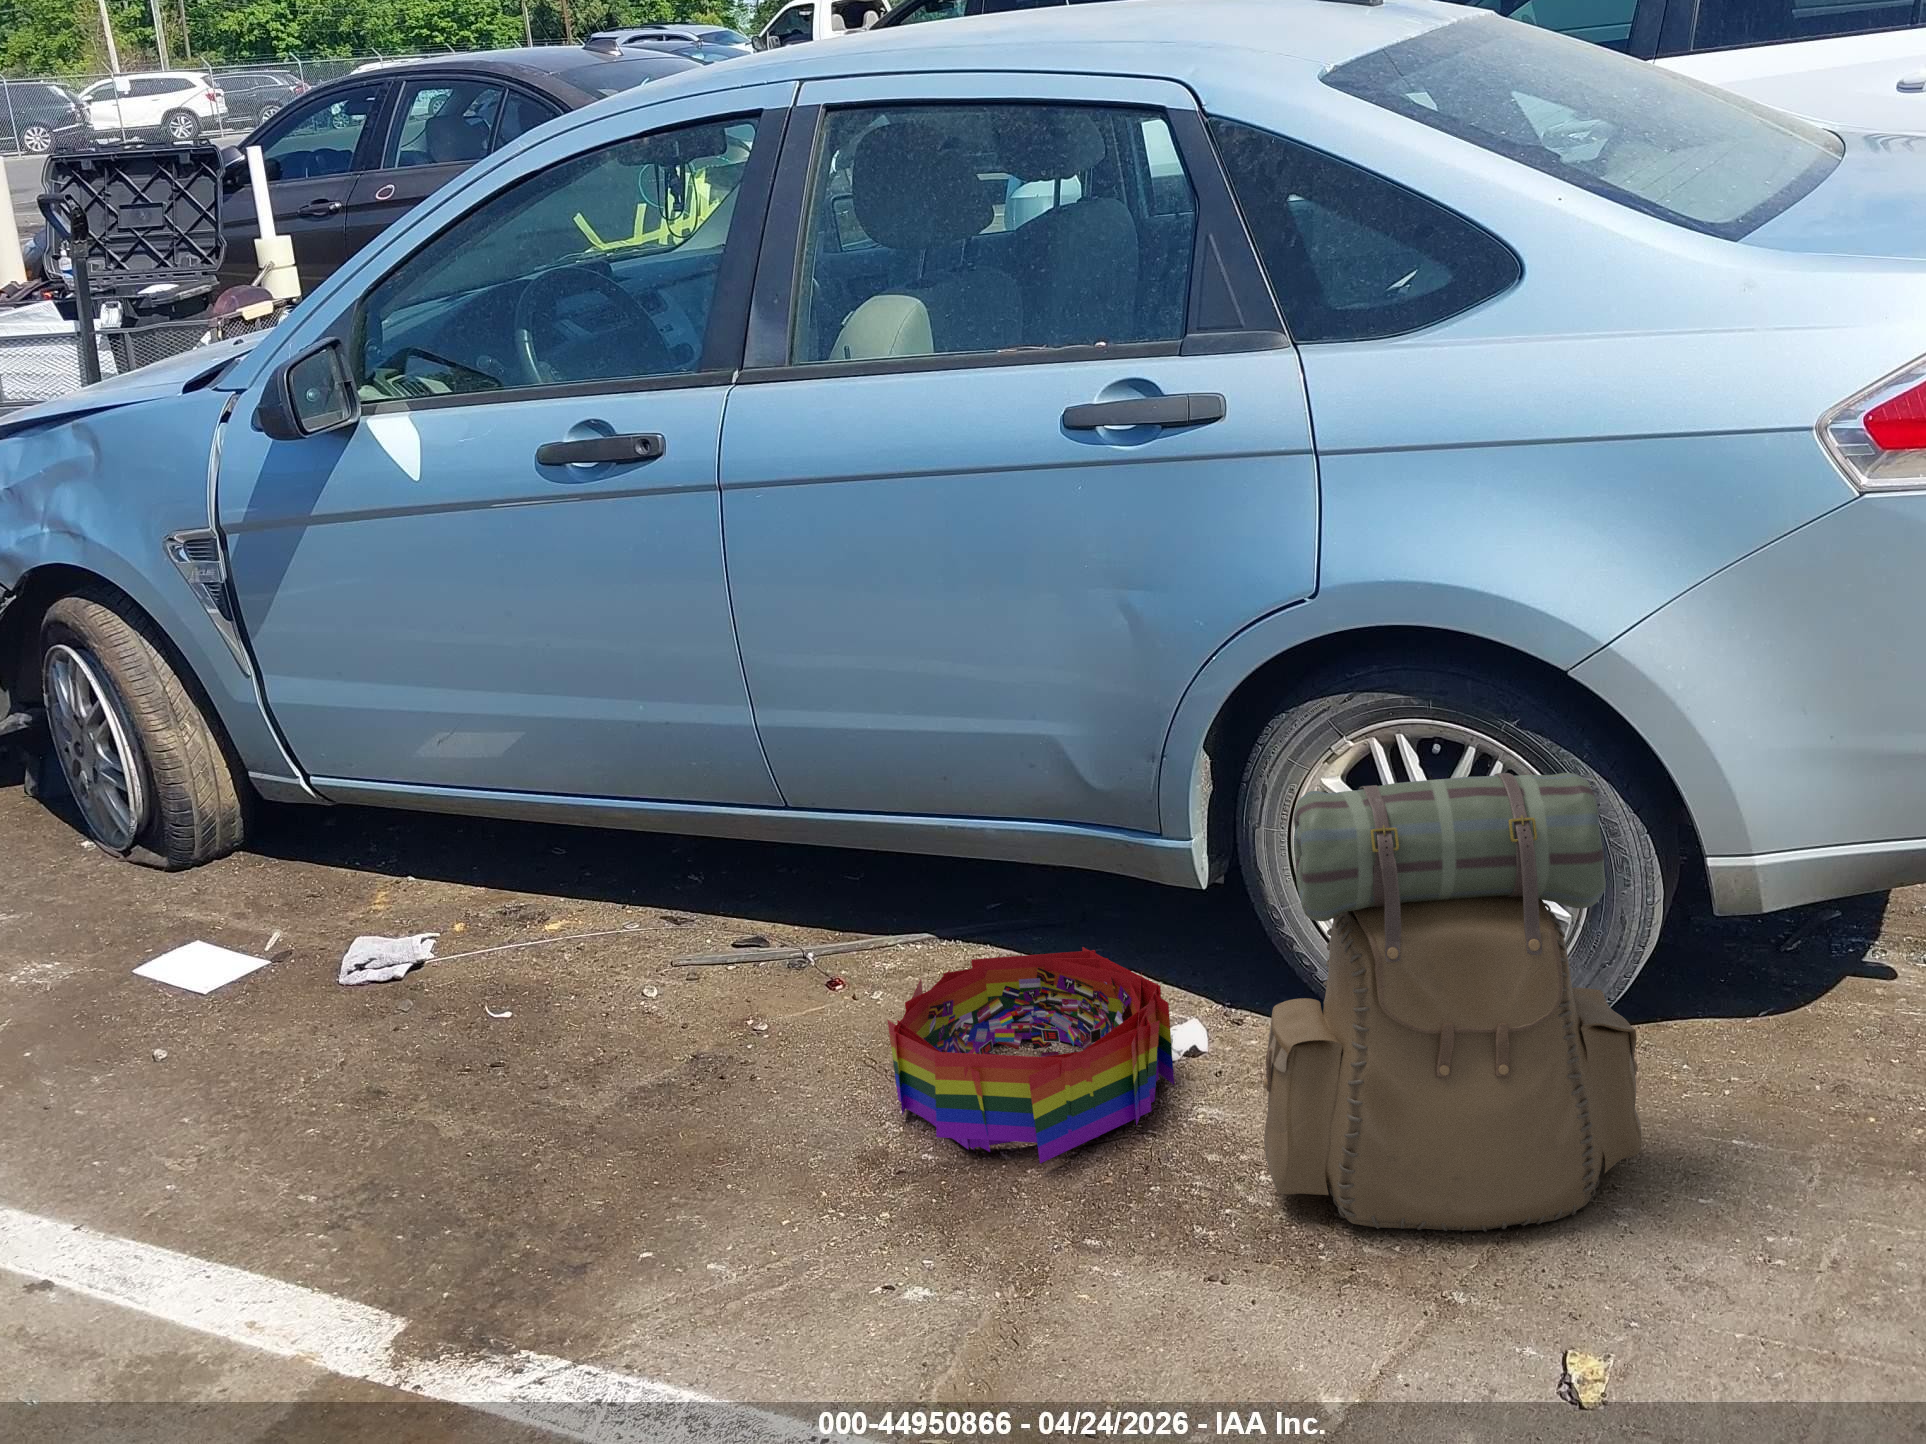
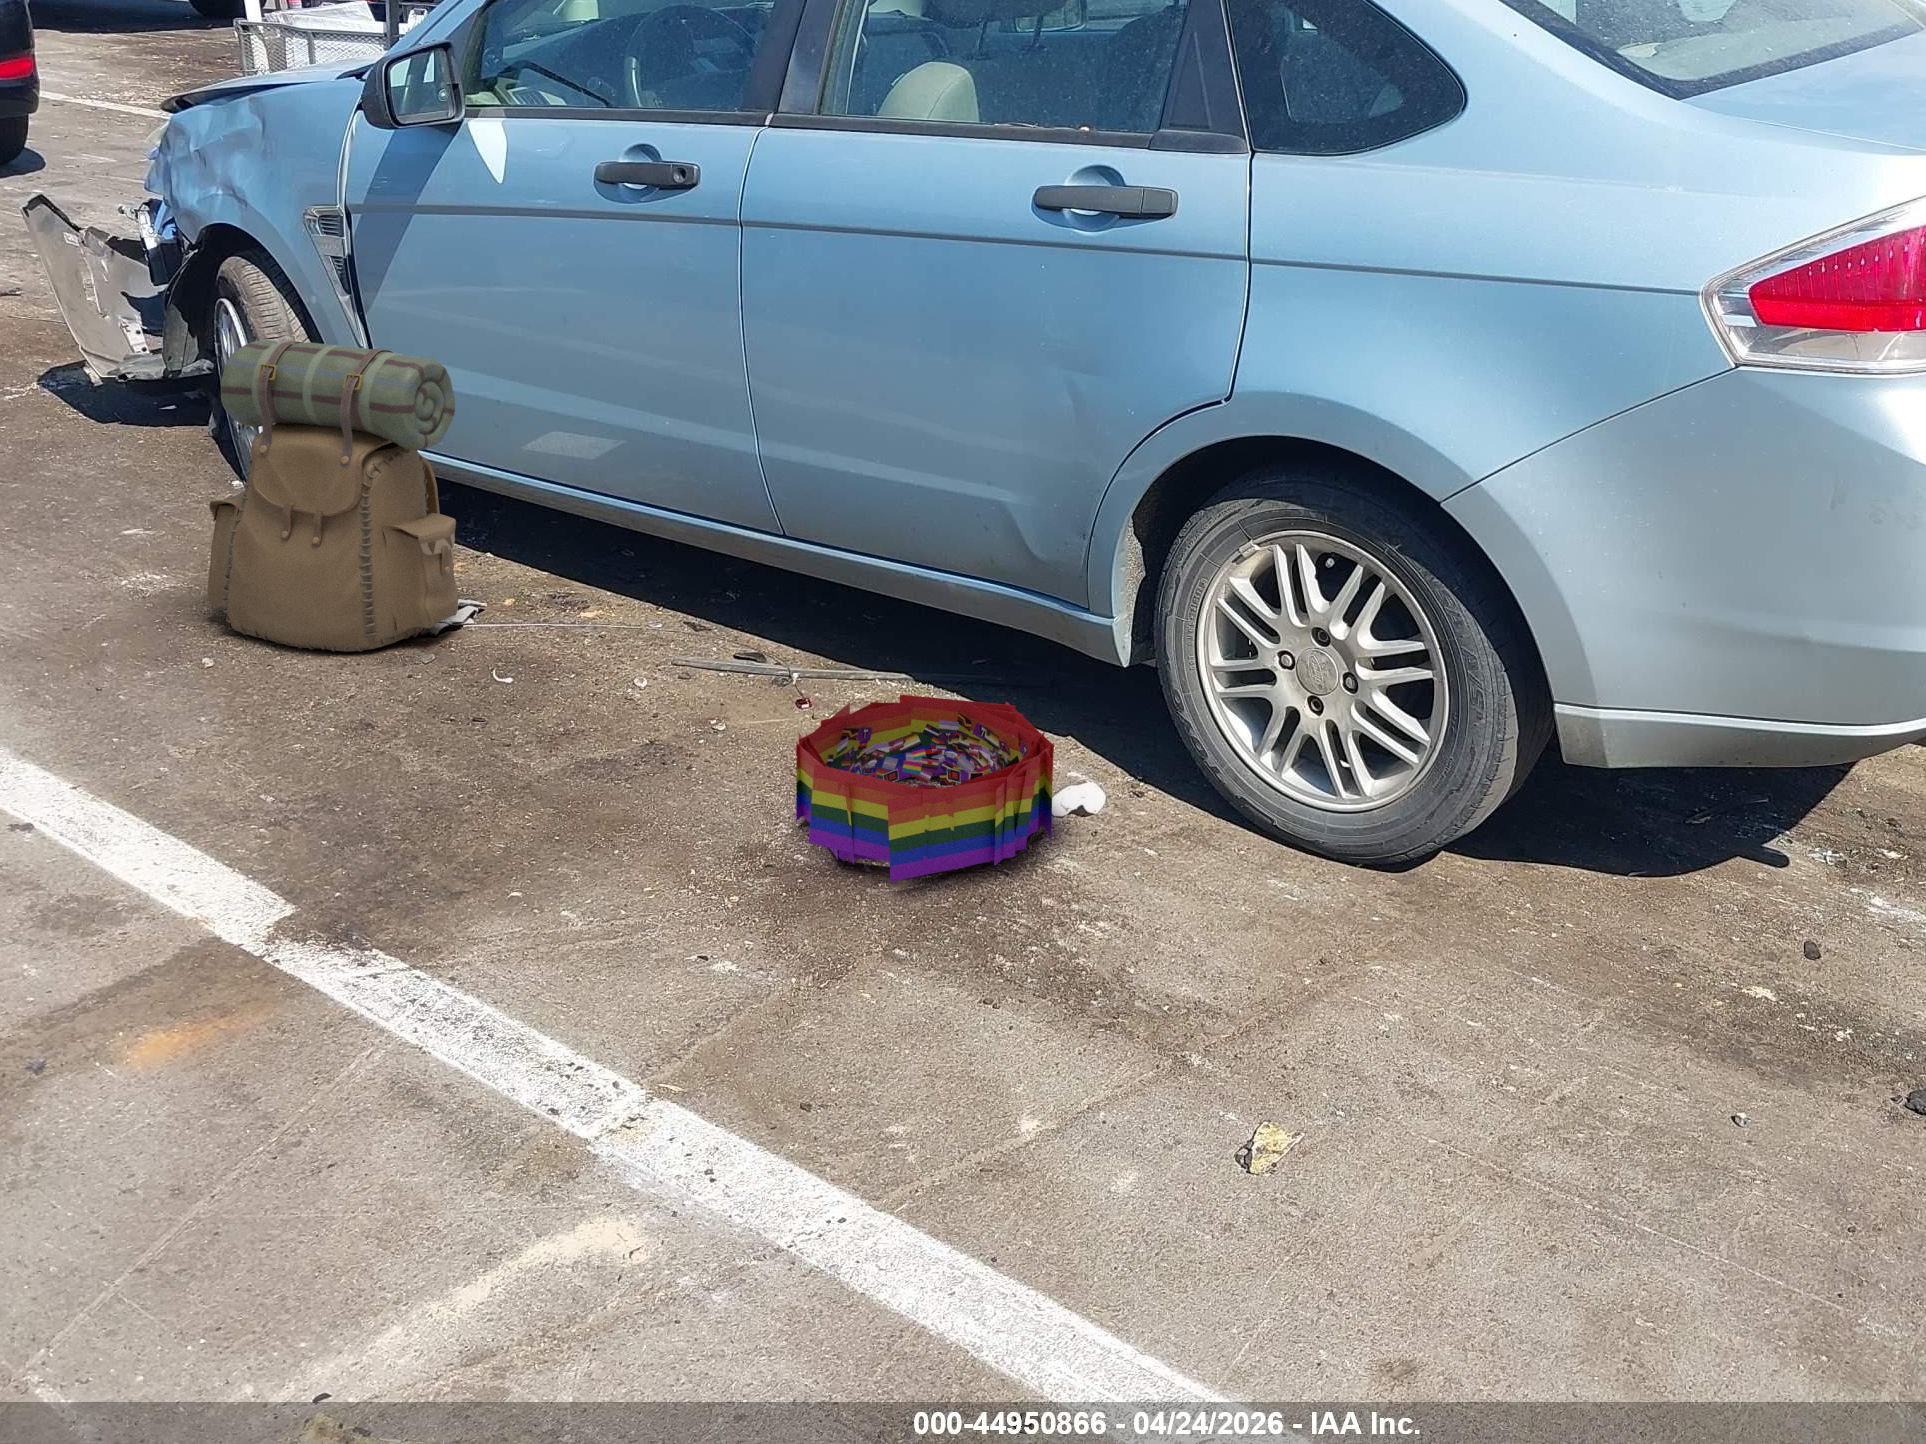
backpack: present [1263,773,1642,1231] -> present [207,340,458,652]

